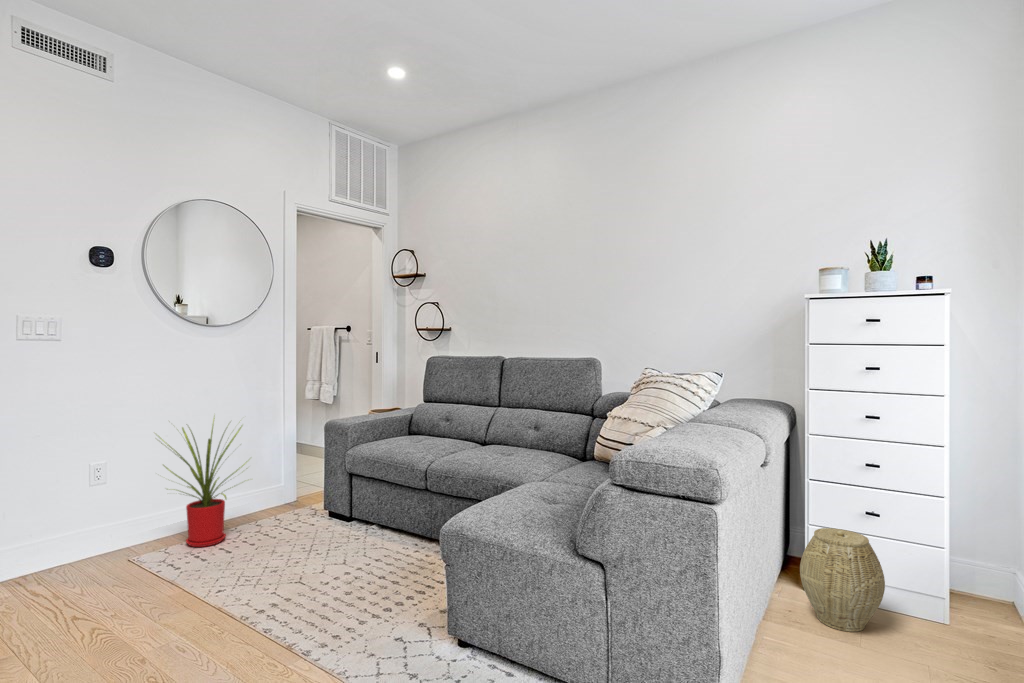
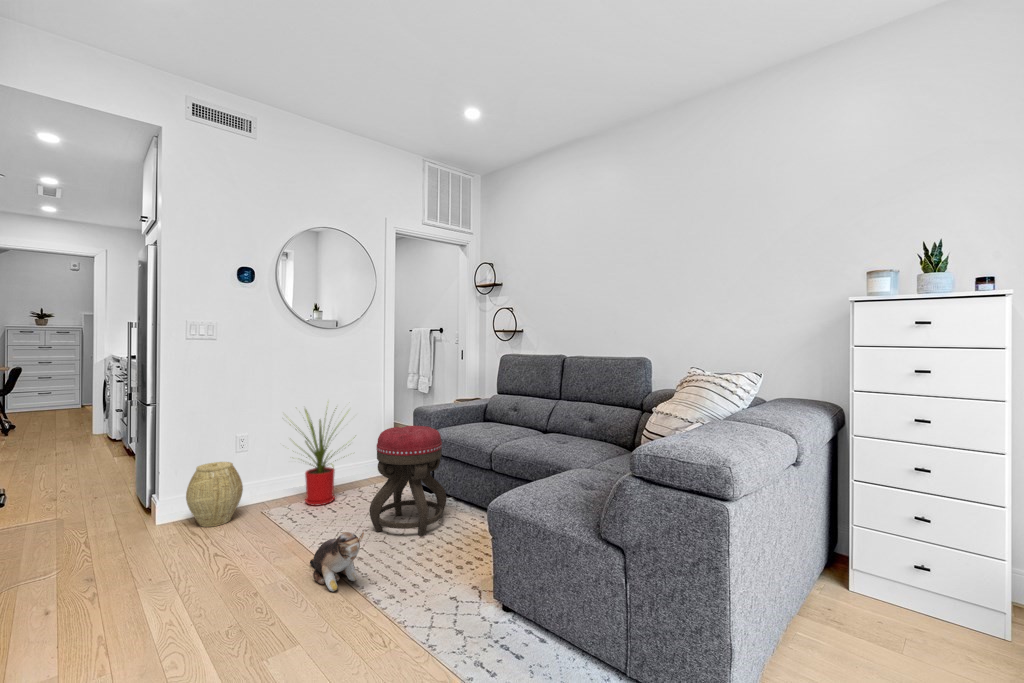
ottoman: none [280,443,372,573] -> present [370,426,446,536]
woven basket: present [800,528,885,632] -> present [186,462,243,527]
plush toy: none [211,571,288,646] -> present [310,532,364,591]

